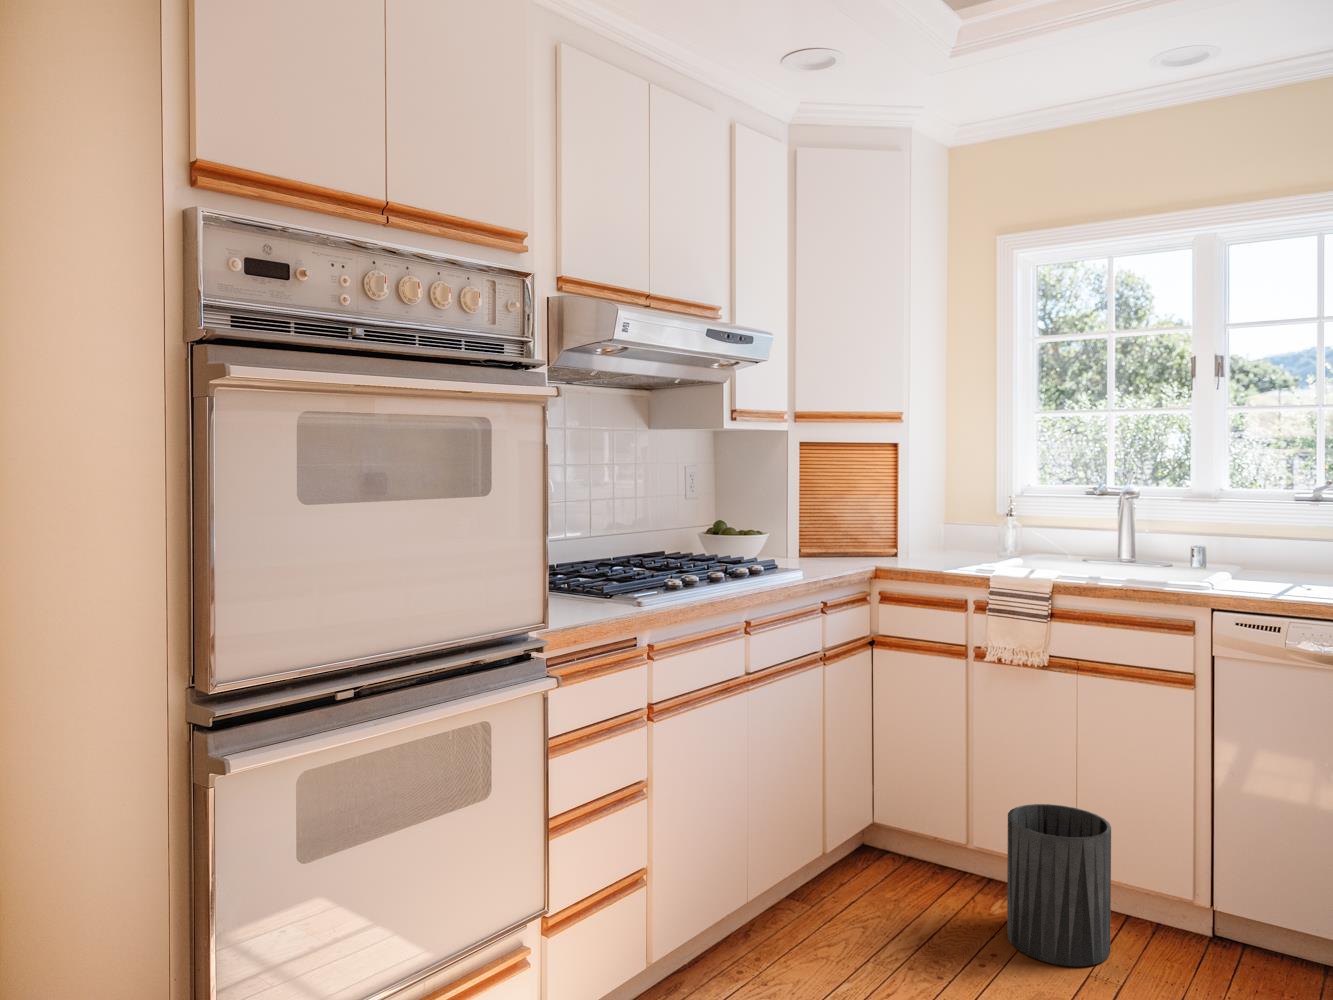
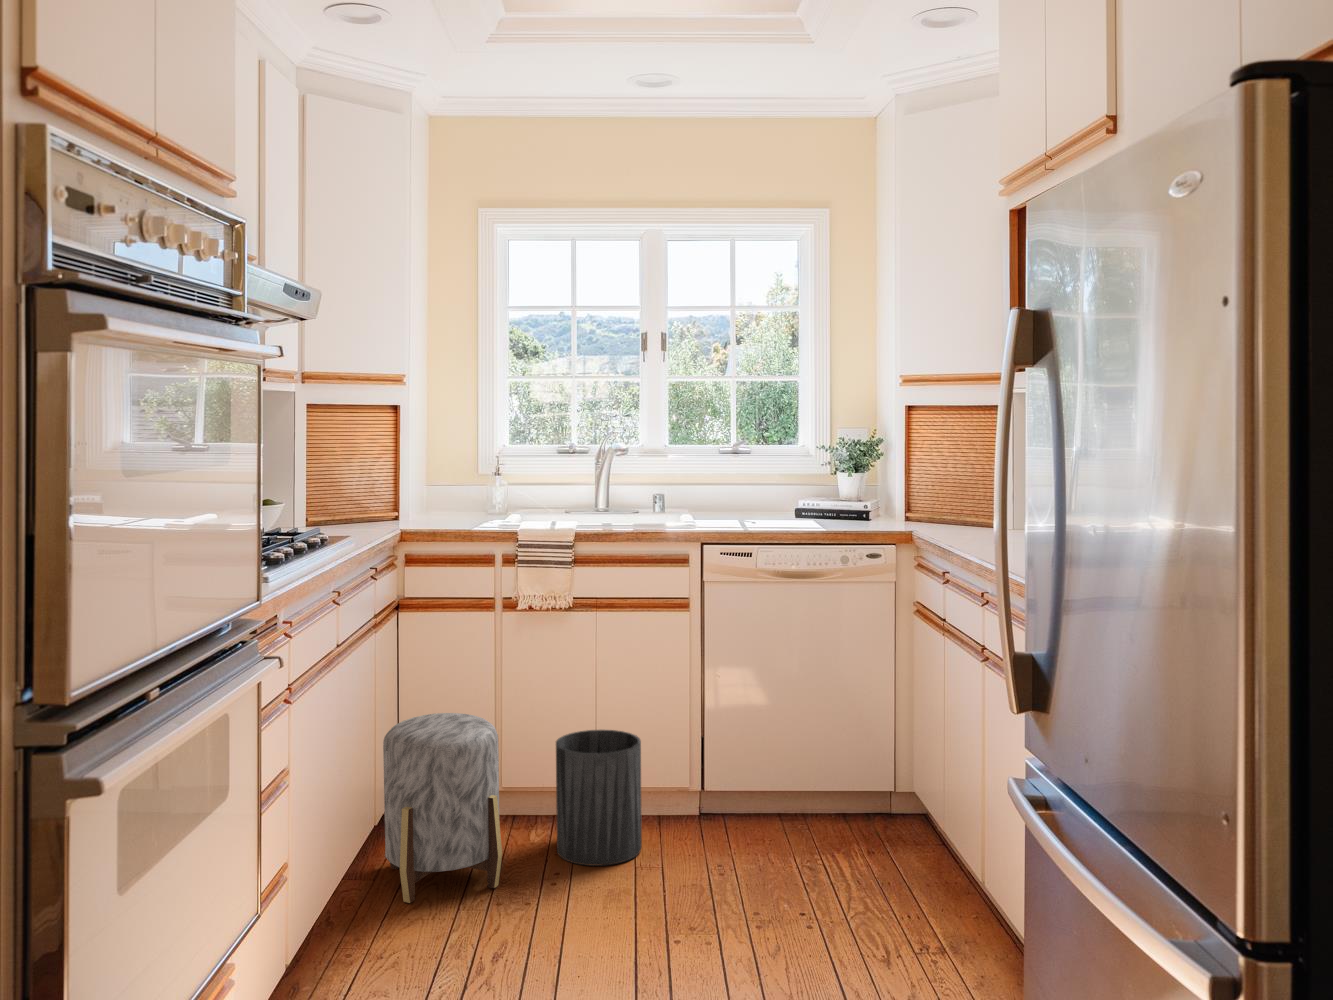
stool: none [819,755,935,950] -> present [383,713,502,903]

